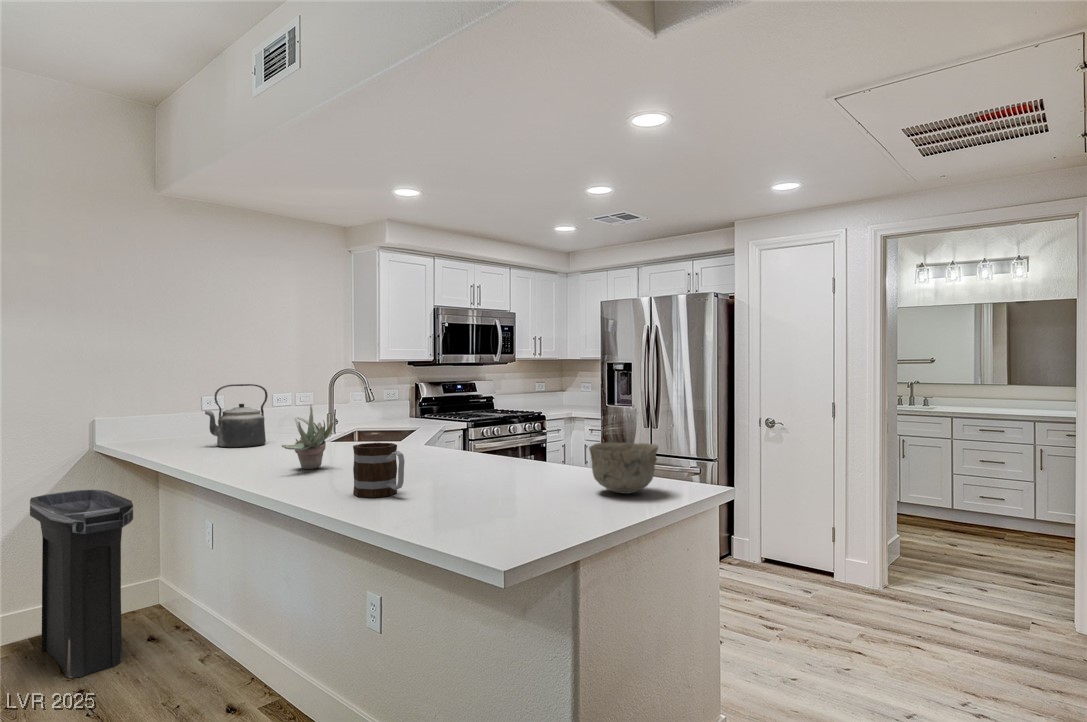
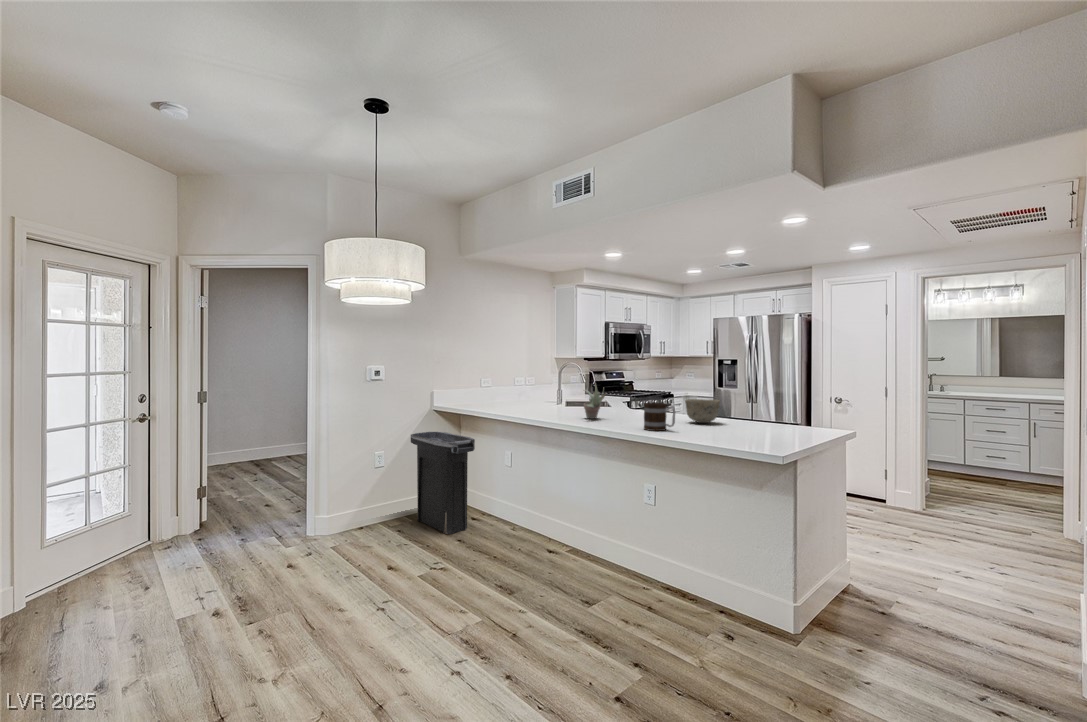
kettle: present [205,384,268,447] -> none [505,371,535,408]
bowl: present [589,442,658,494] -> present [685,399,720,423]

